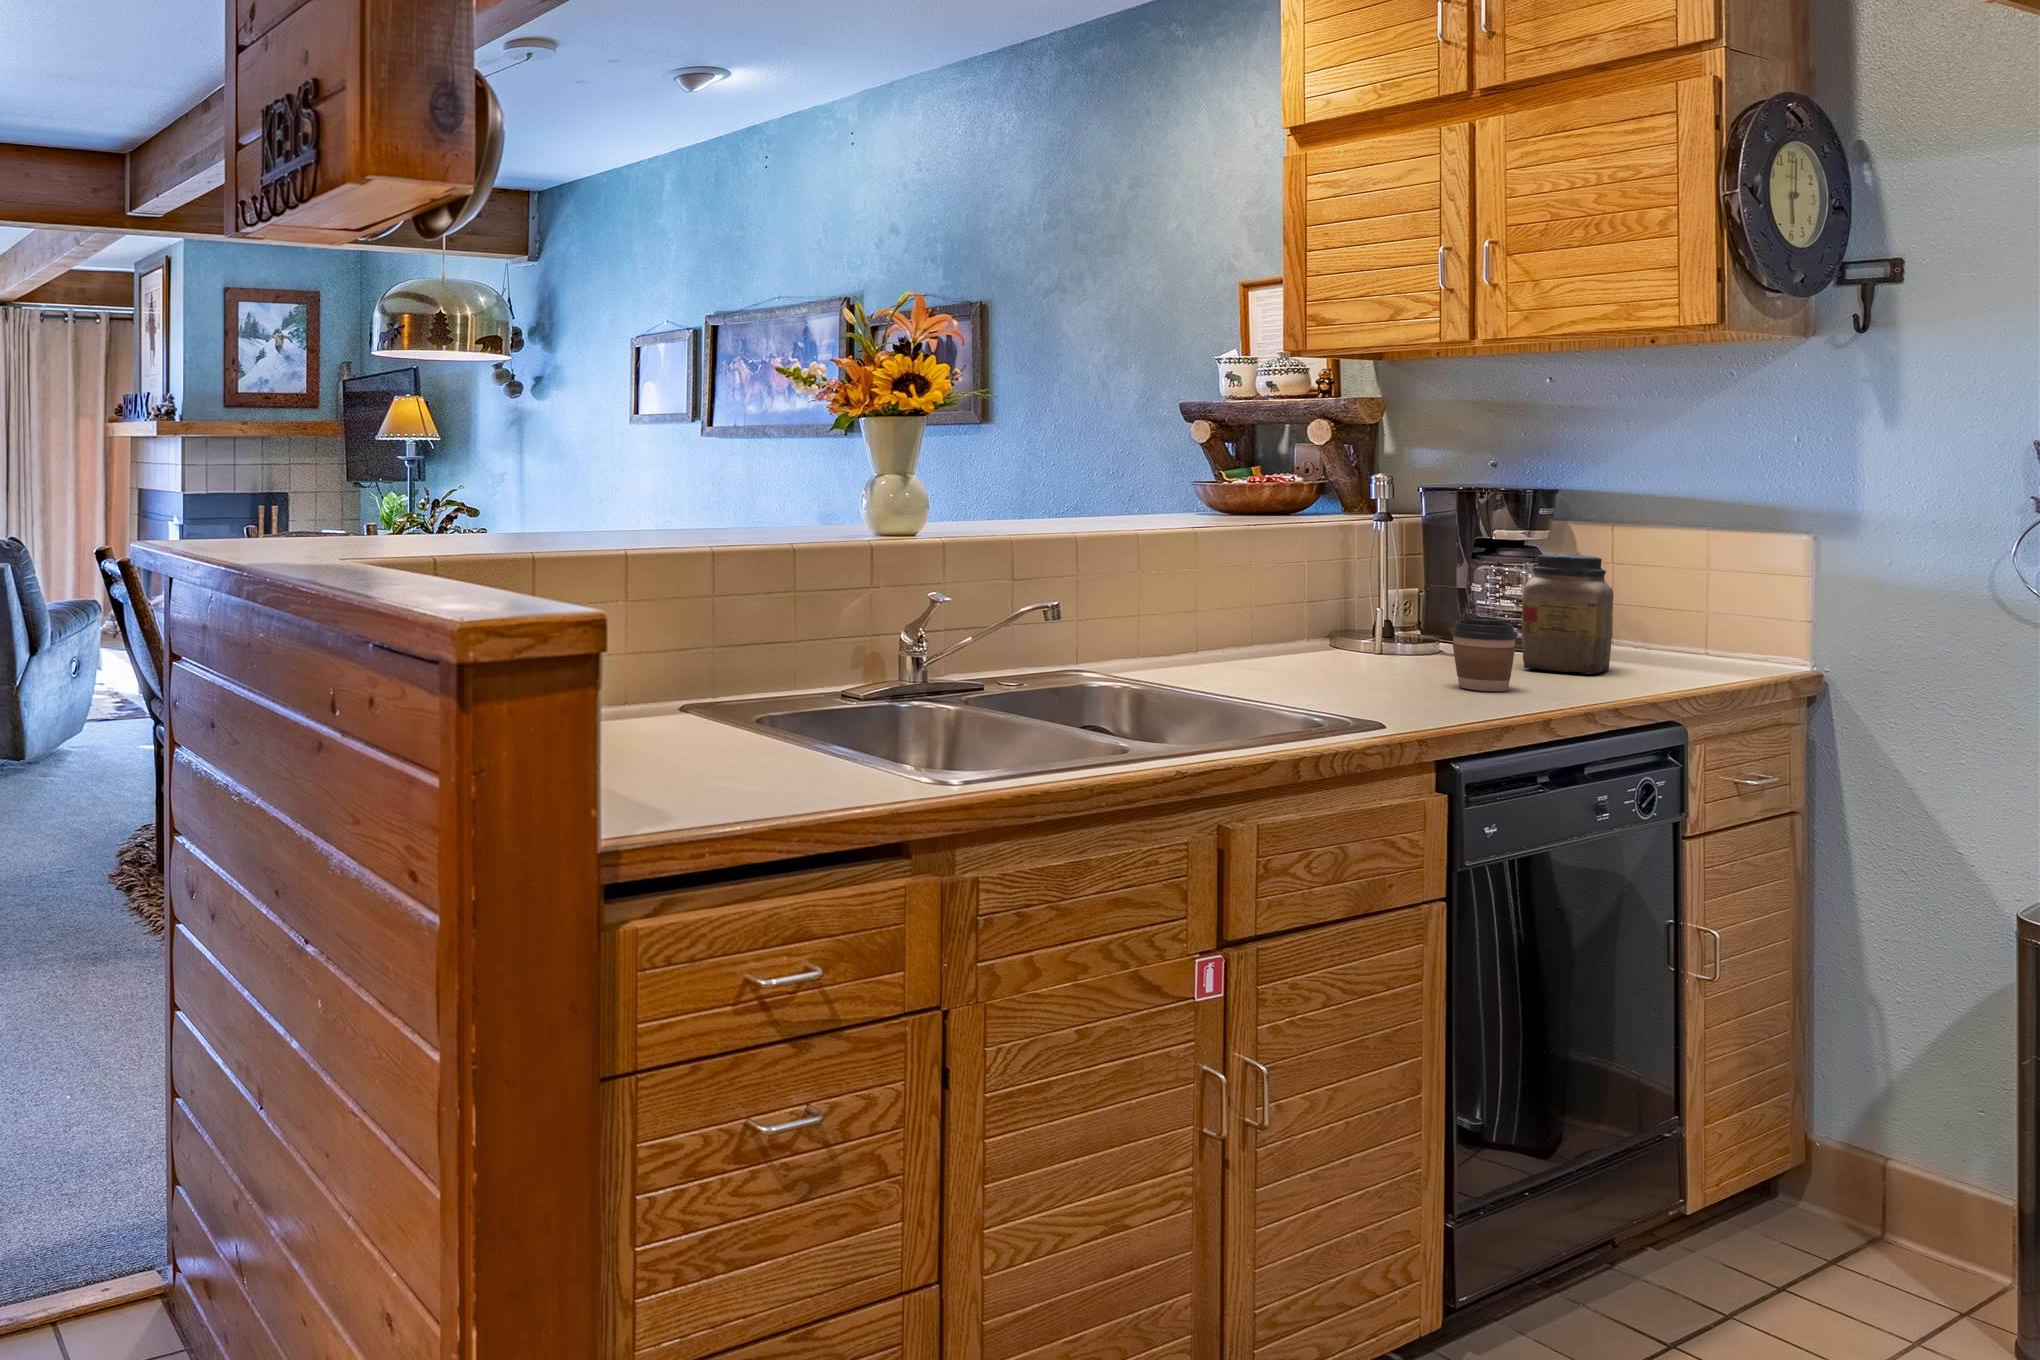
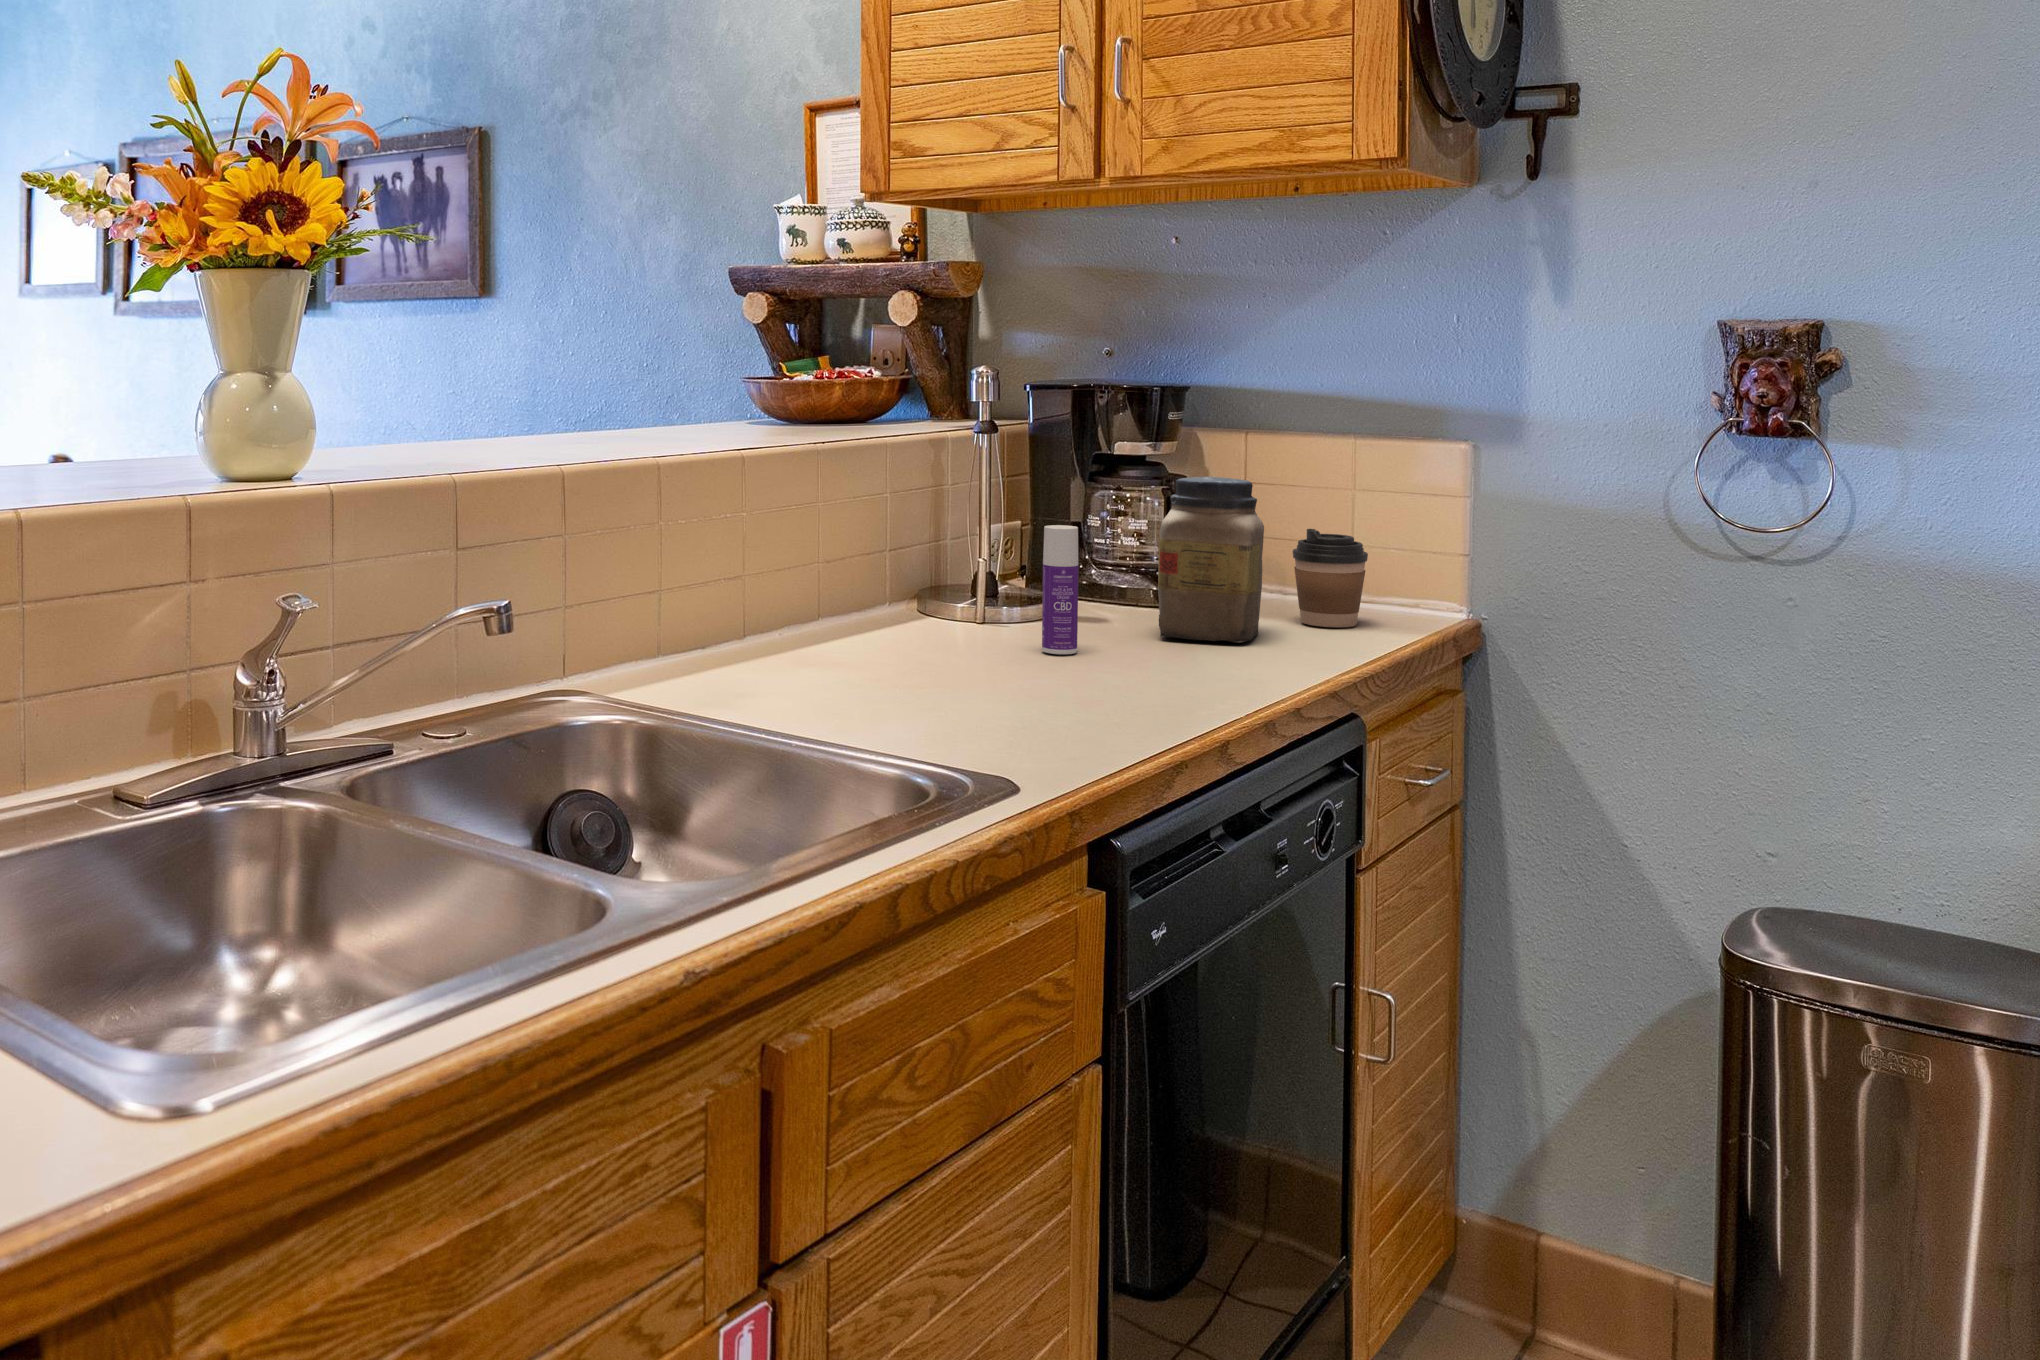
bottle: none [1425,584,1453,674] -> present [1042,525,1078,654]
coffee cup: present [1451,612,1518,691] -> present [1293,529,1368,627]

